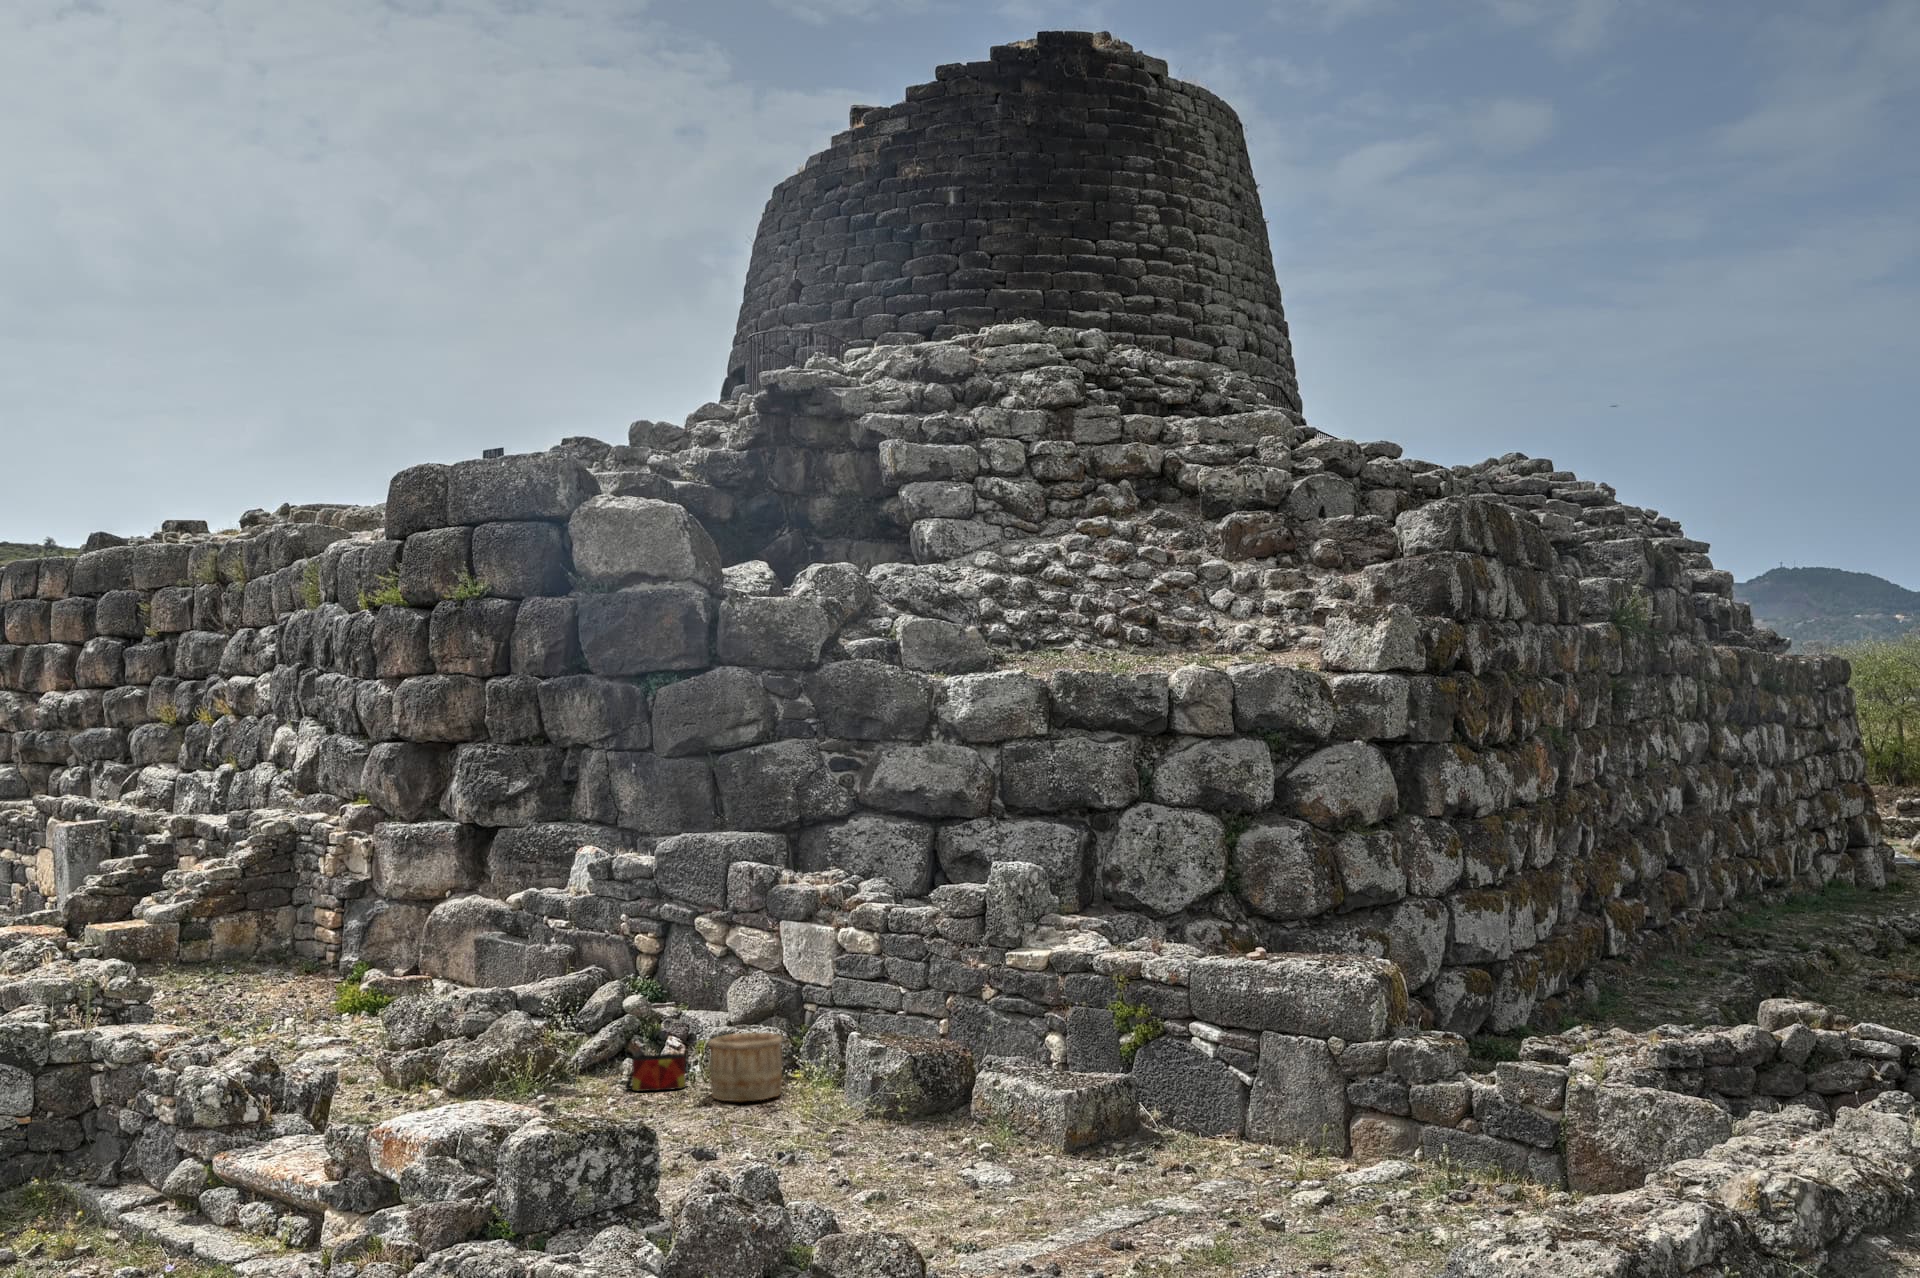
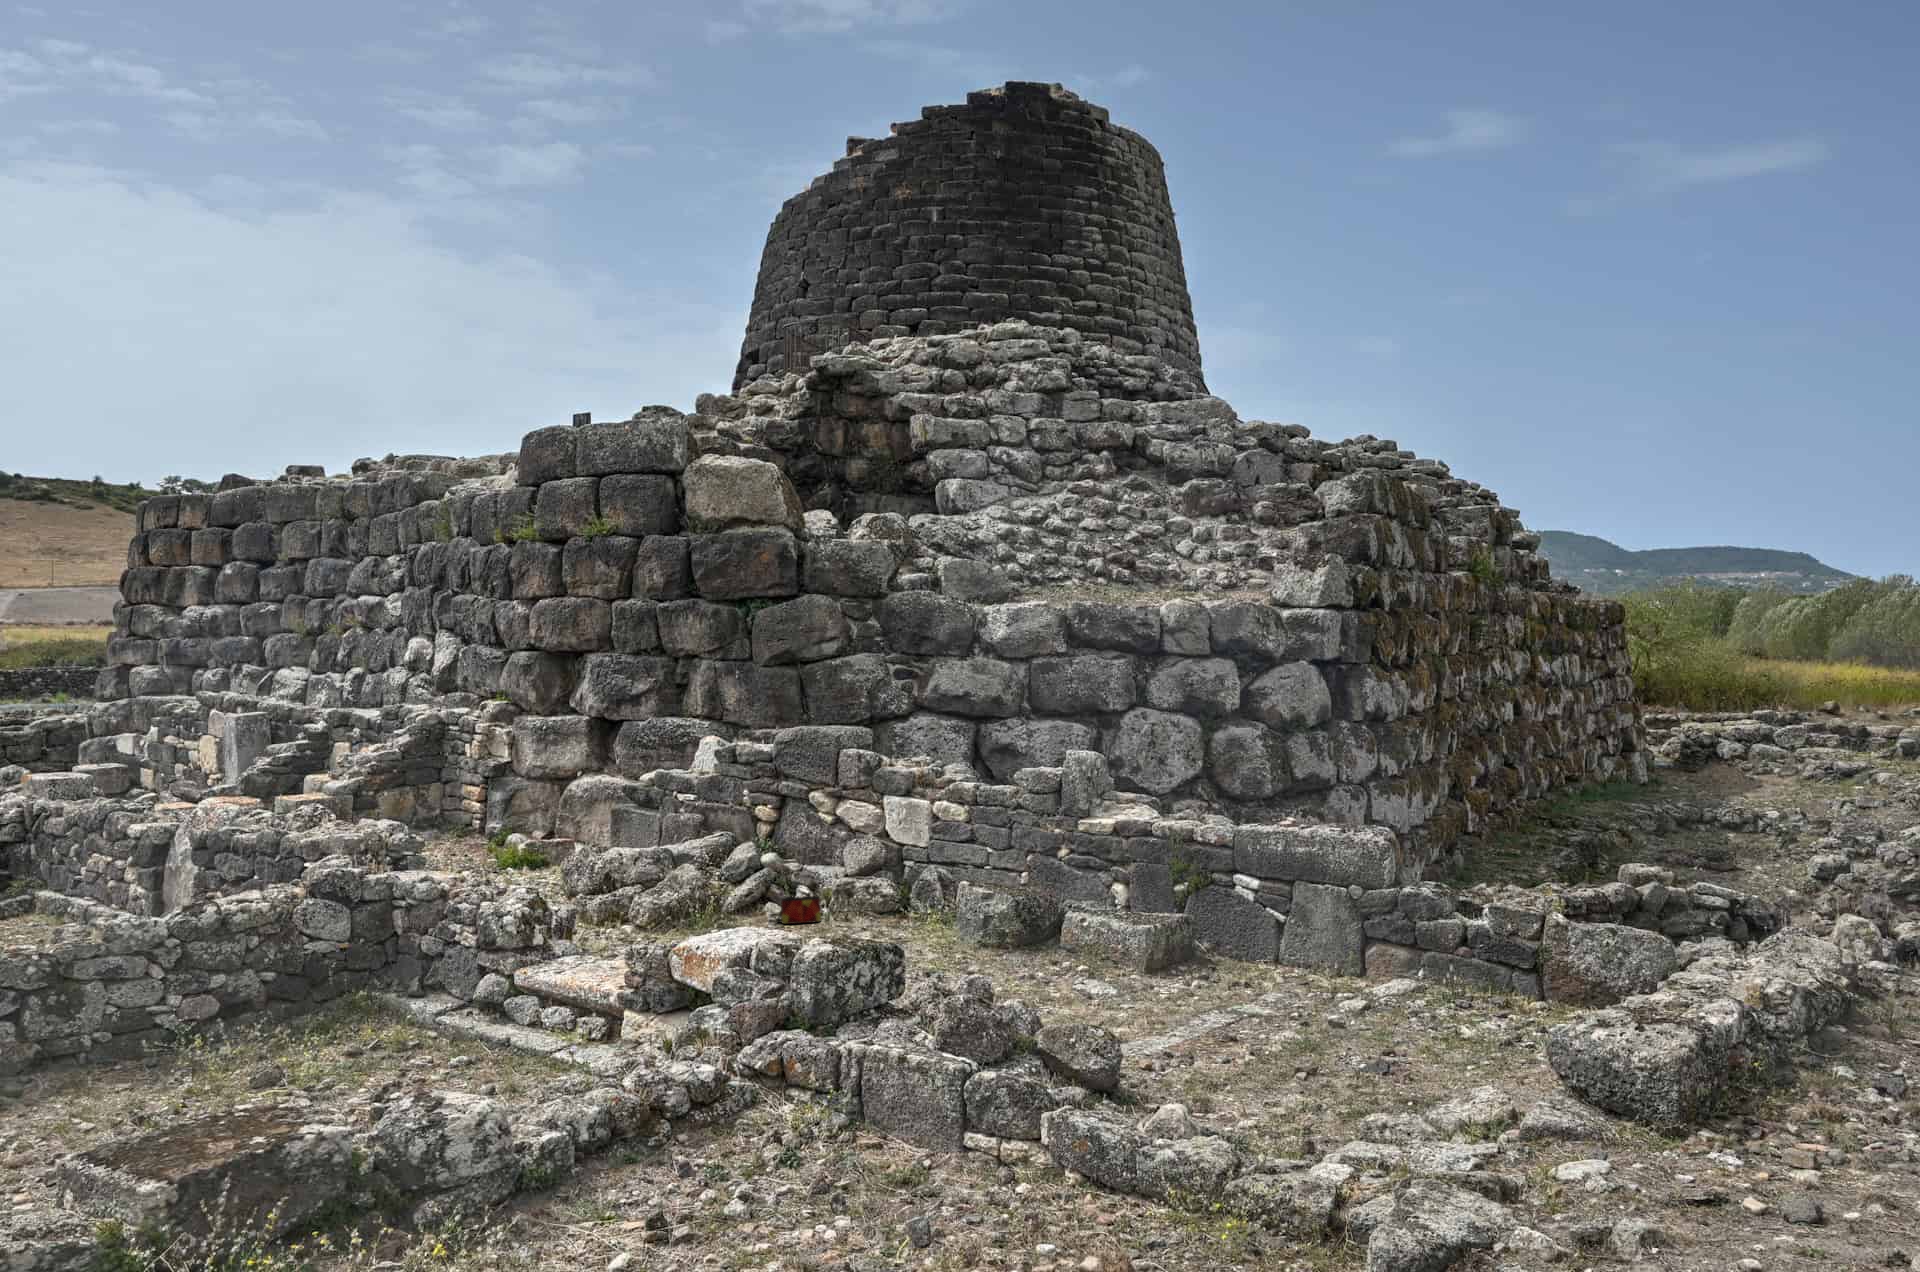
wooden bucket: present [708,1032,783,1102] -> none [844,880,899,931]

